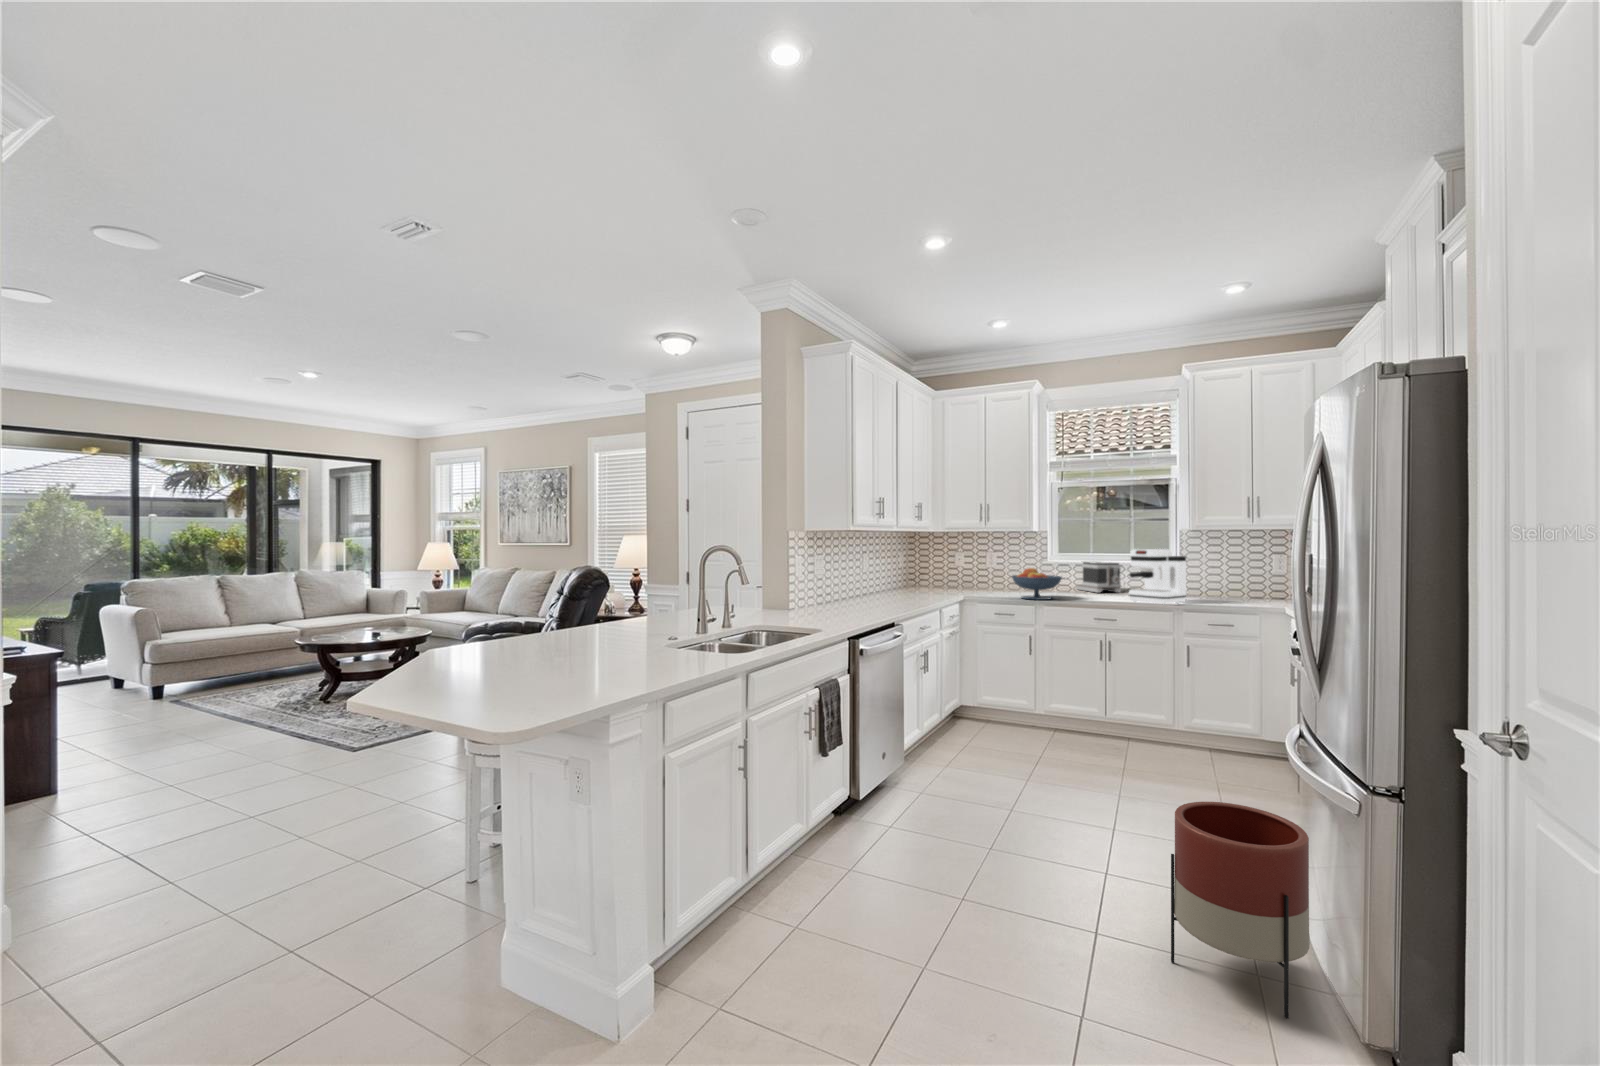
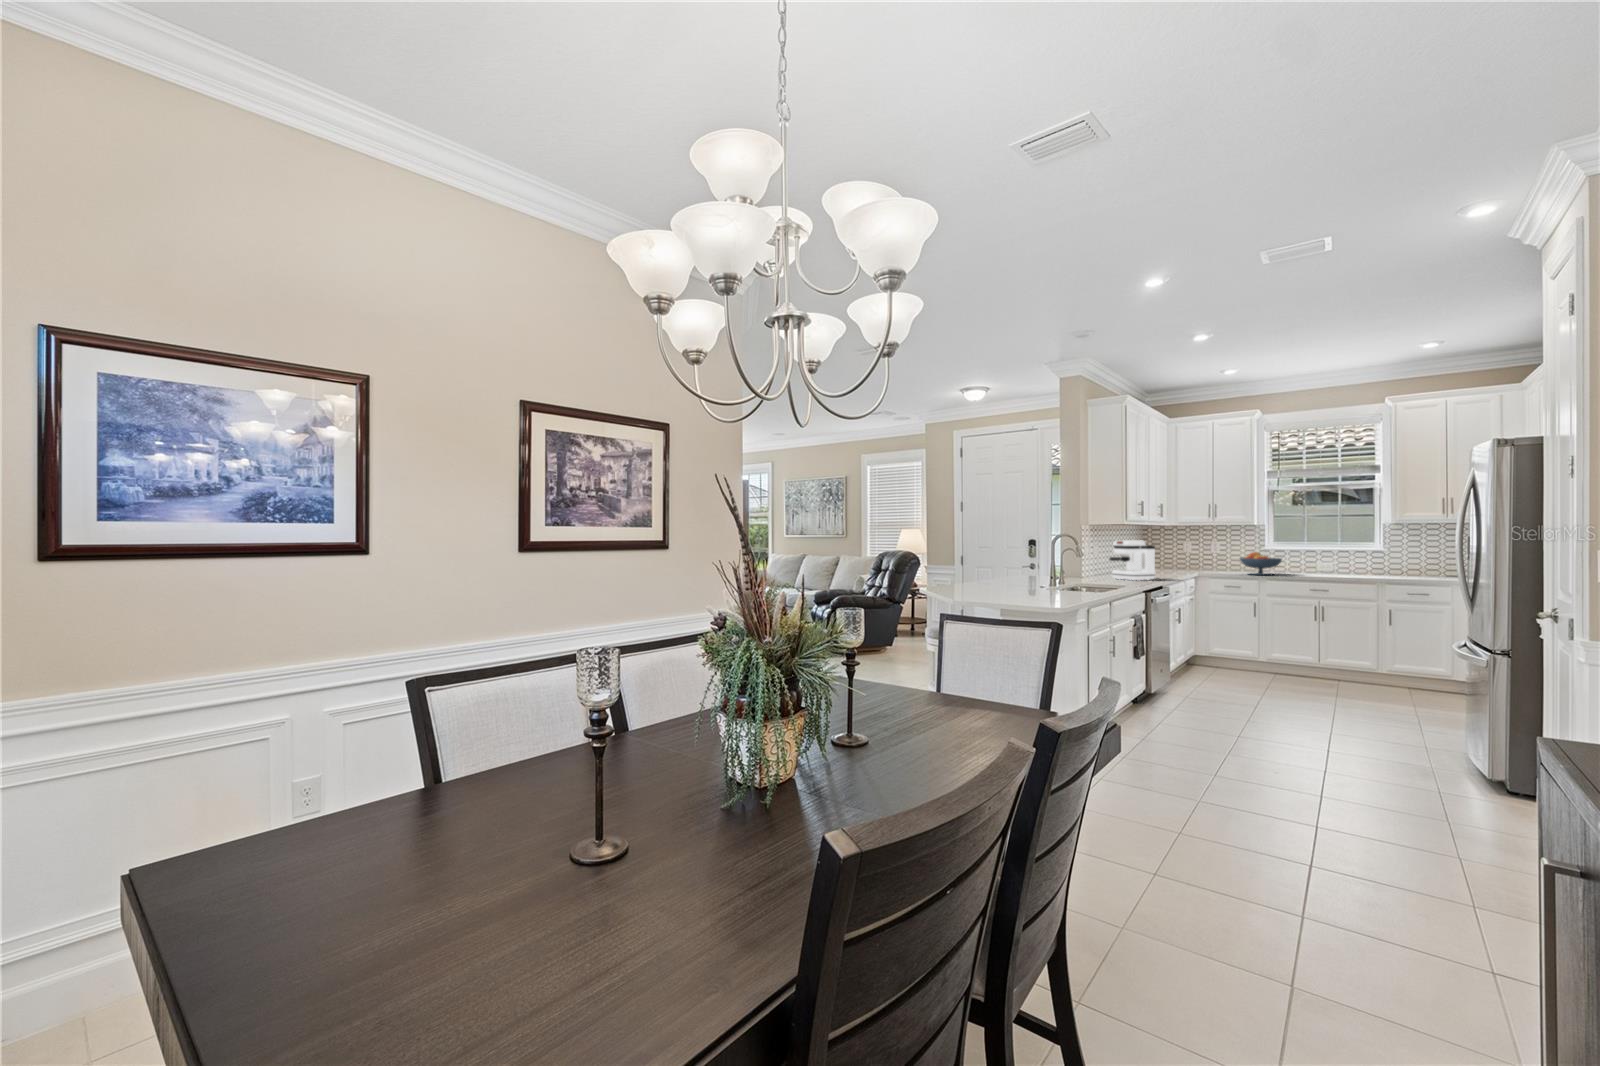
coffee maker: present [1129,549,1187,605] -> present [1110,540,1155,580]
toaster: present [1076,562,1121,593] -> none [1289,548,1331,572]
planter: present [1171,802,1310,1018] -> none [1385,680,1475,787]

